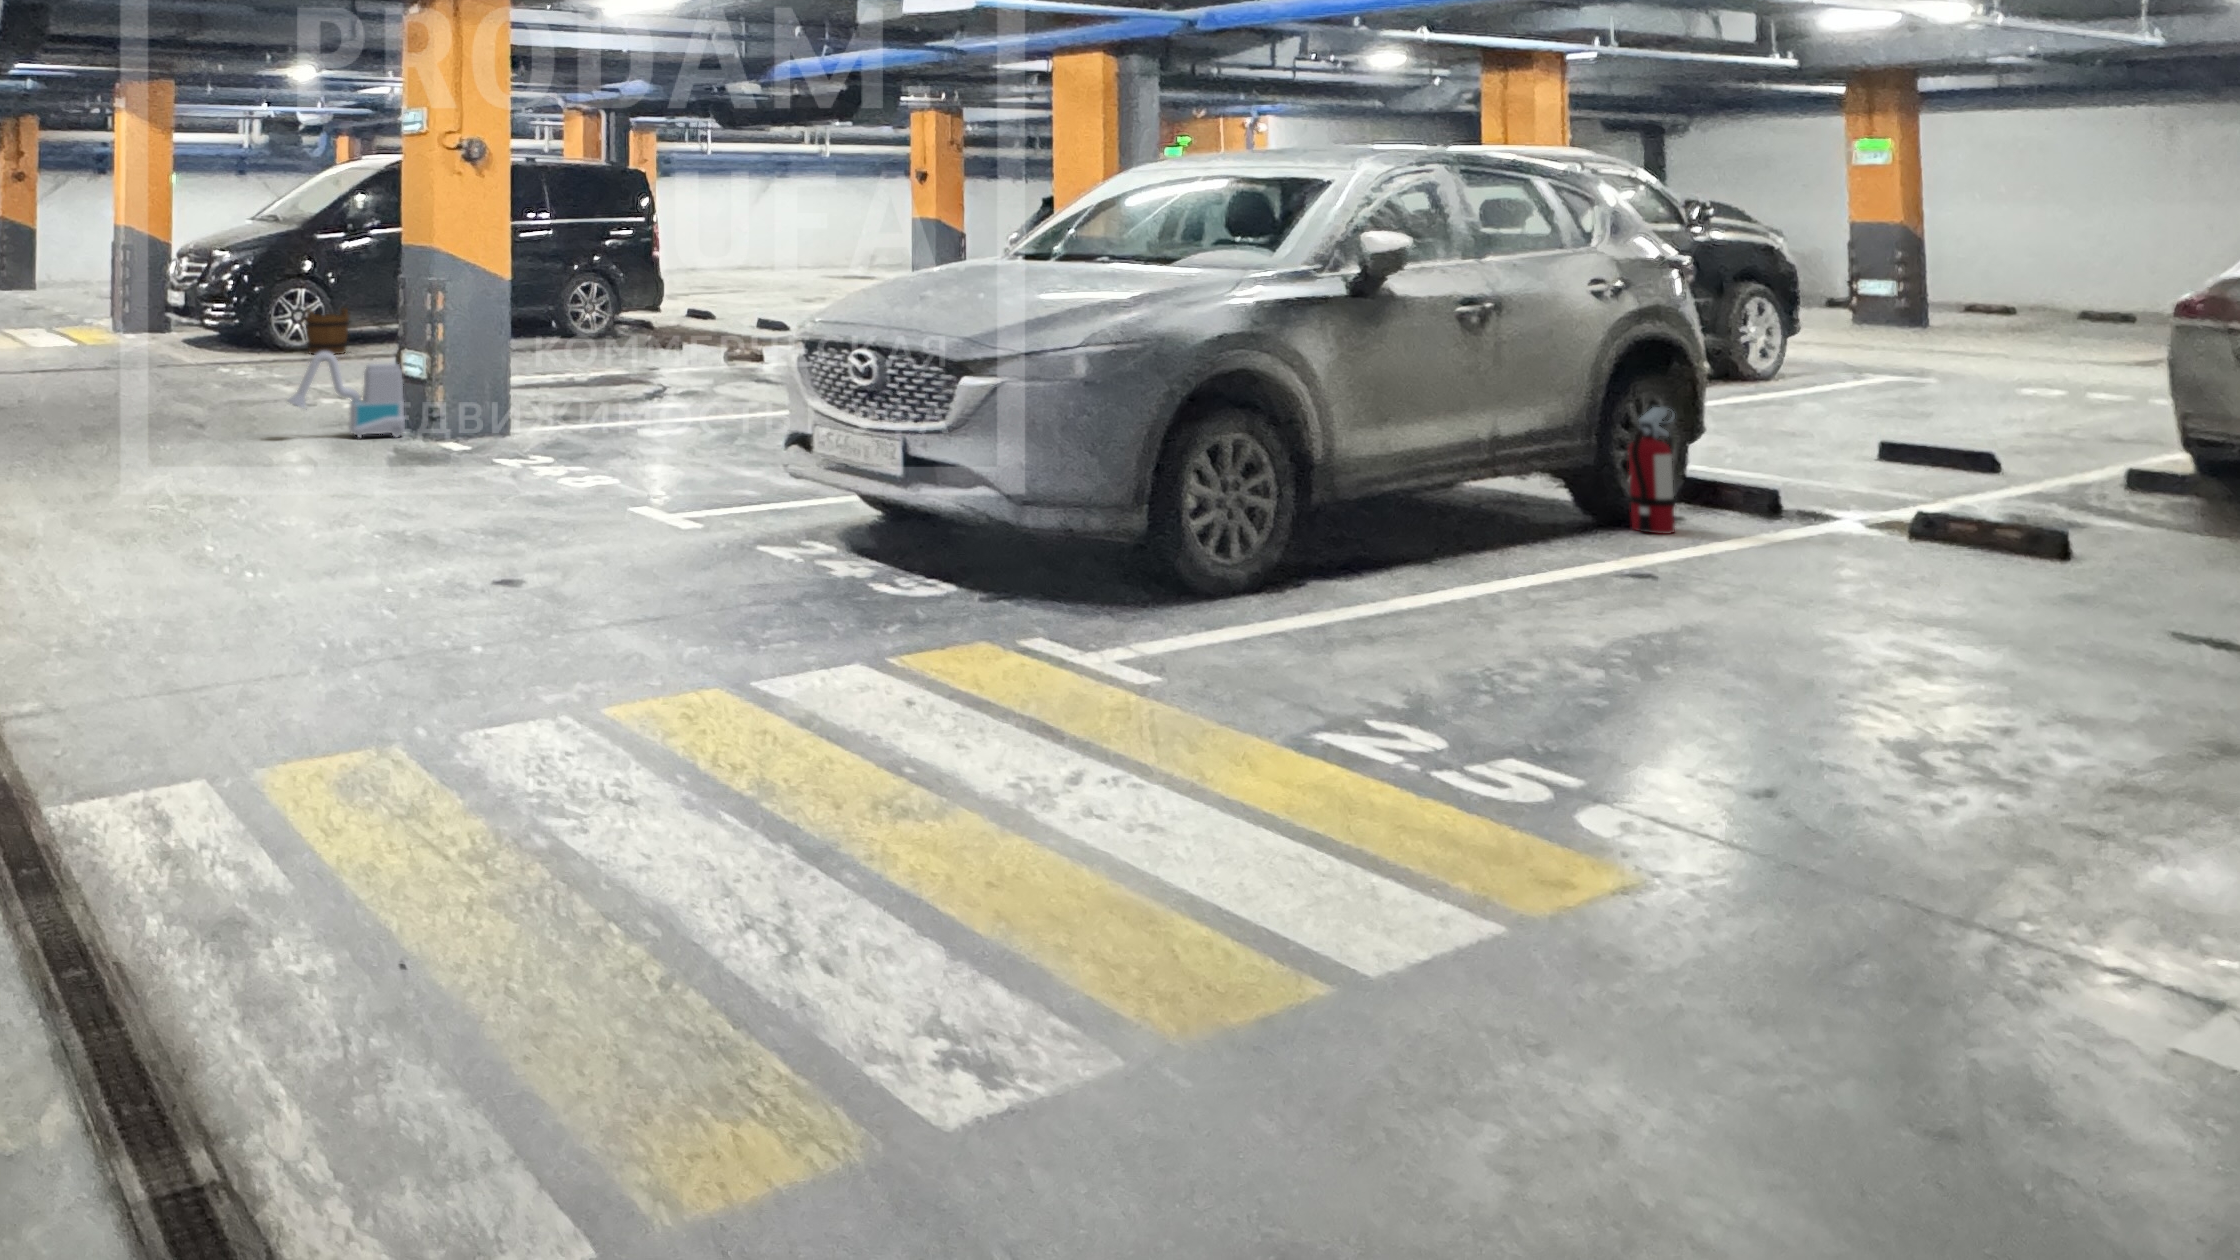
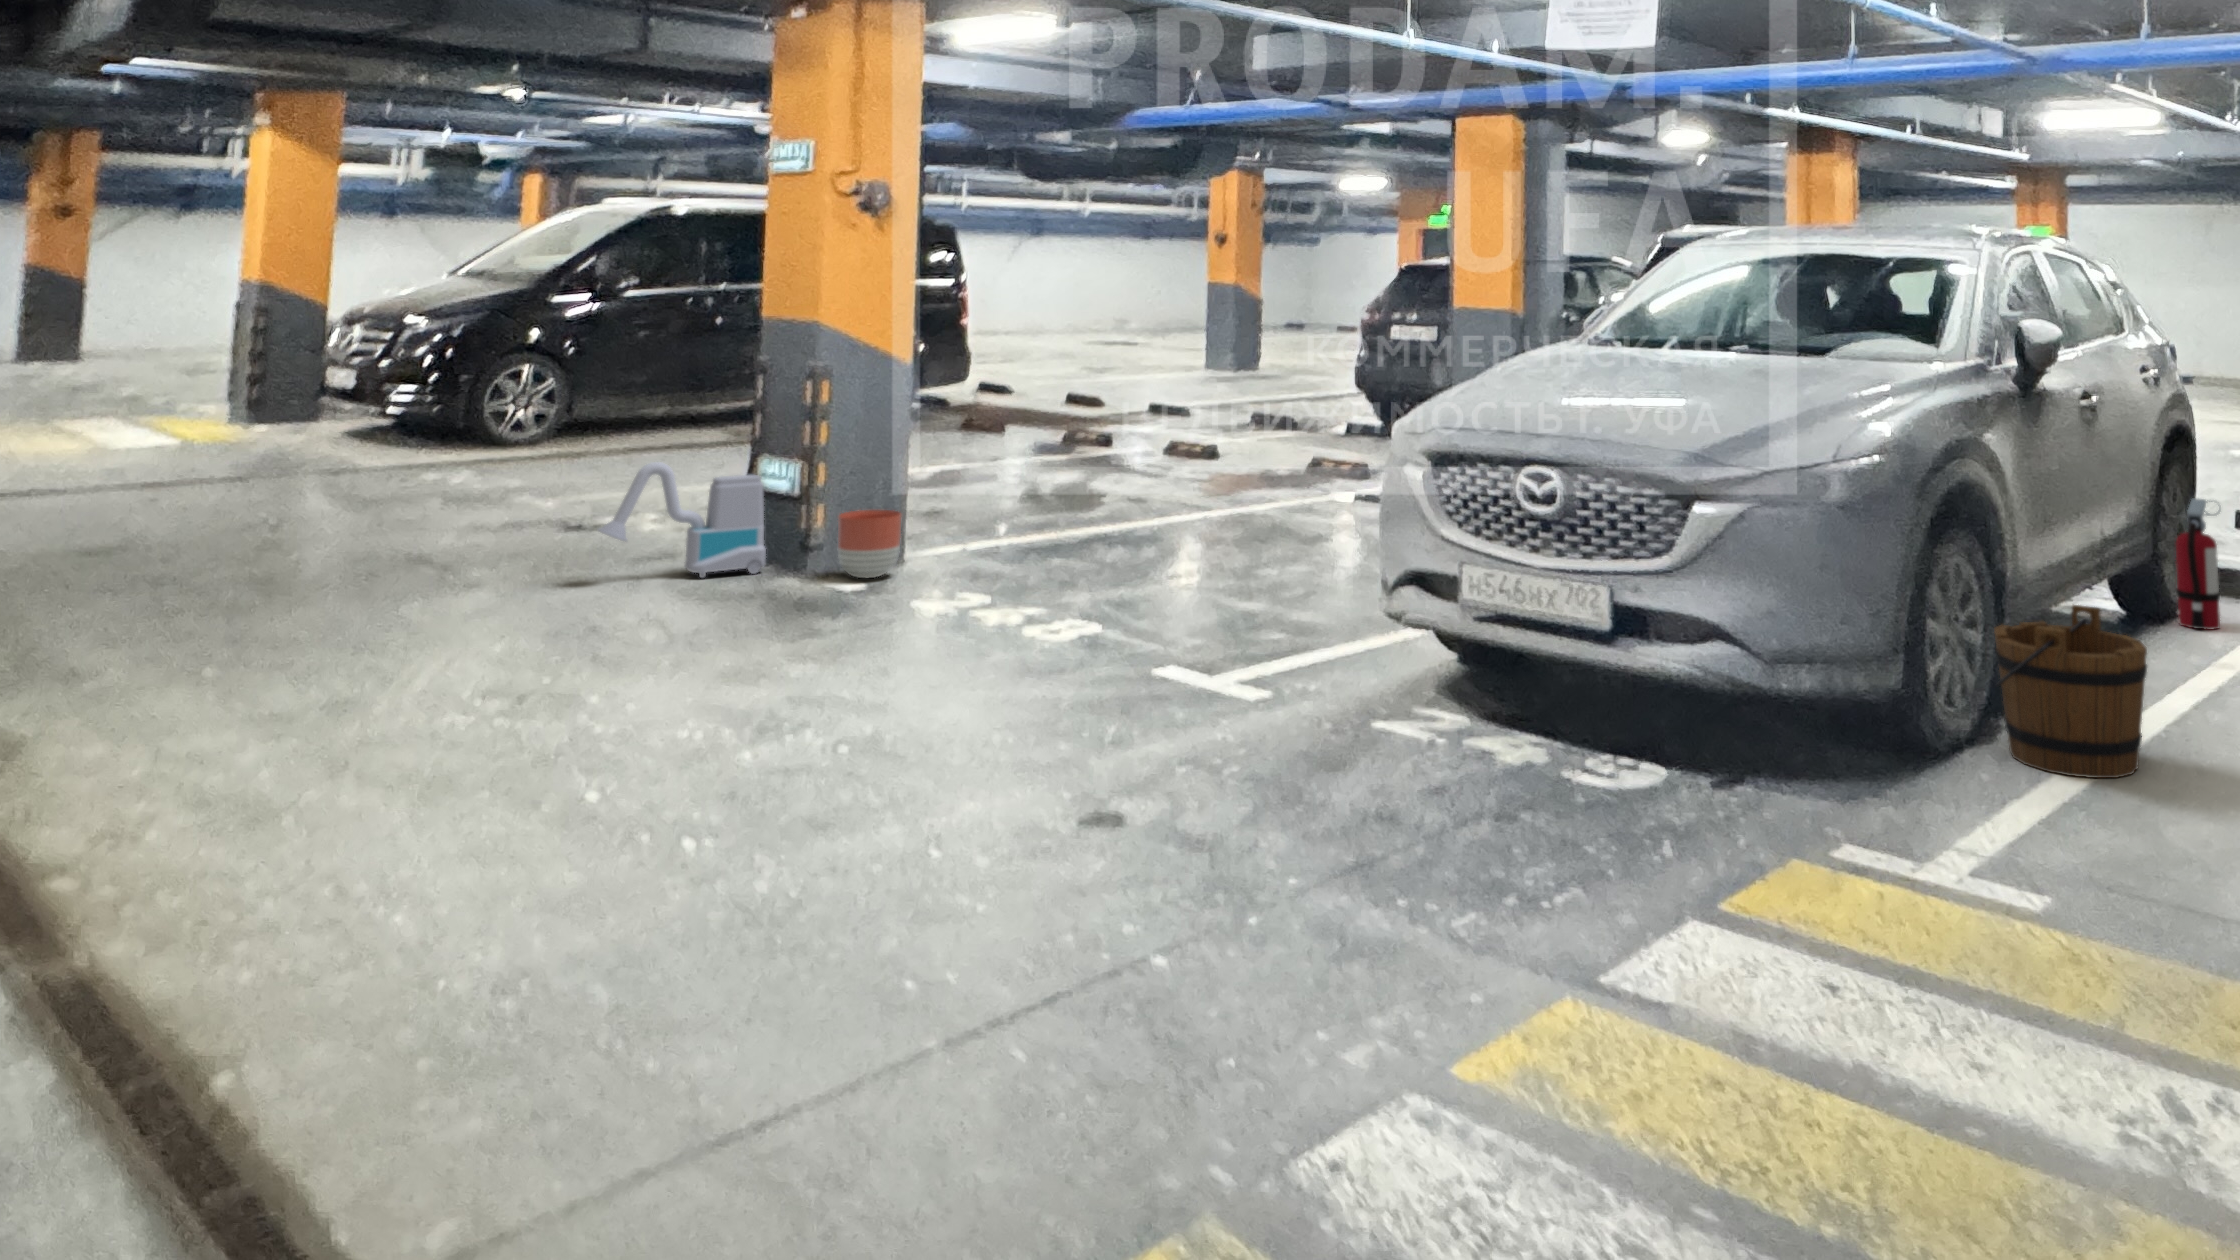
bucket: present [304,308,349,355] -> present [1994,605,2147,778]
planter: none [451,392,498,443] -> present [838,510,902,578]

